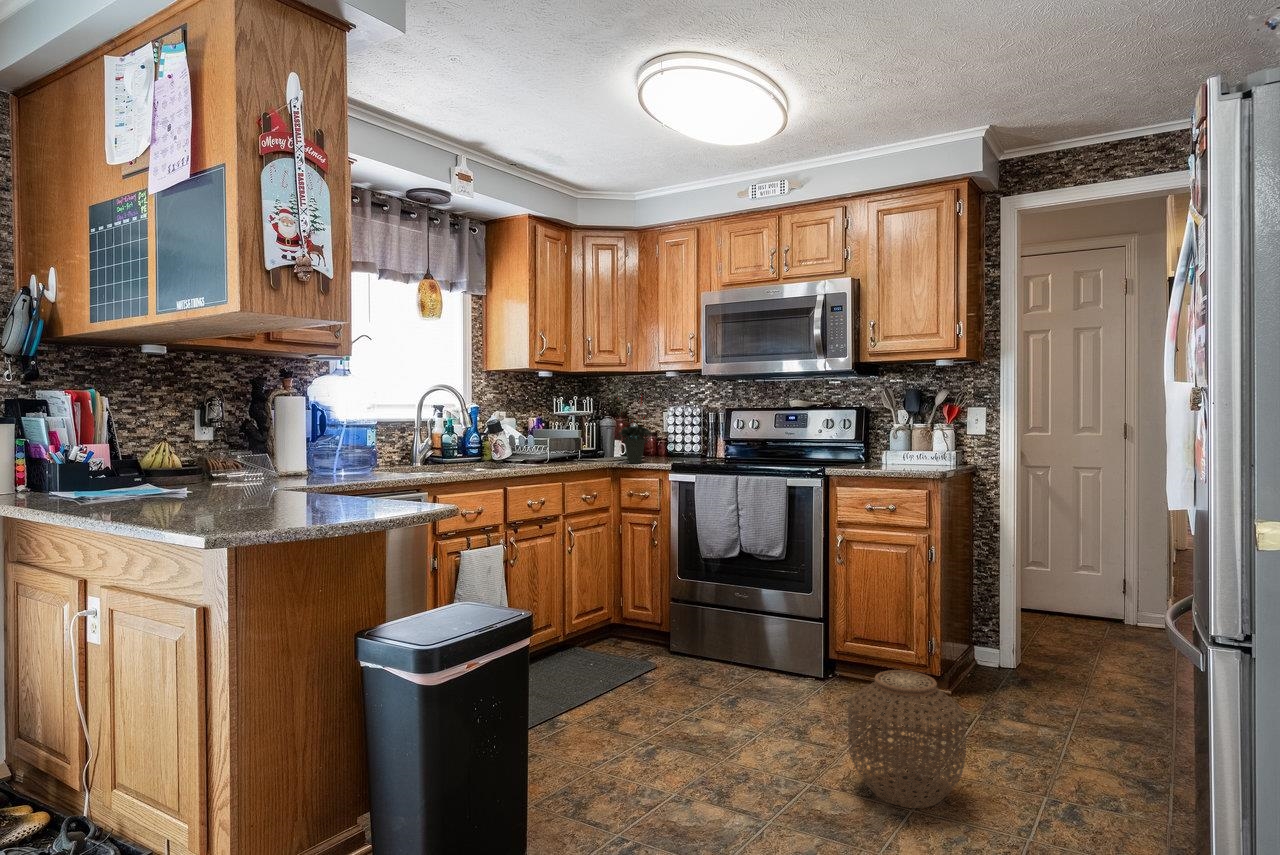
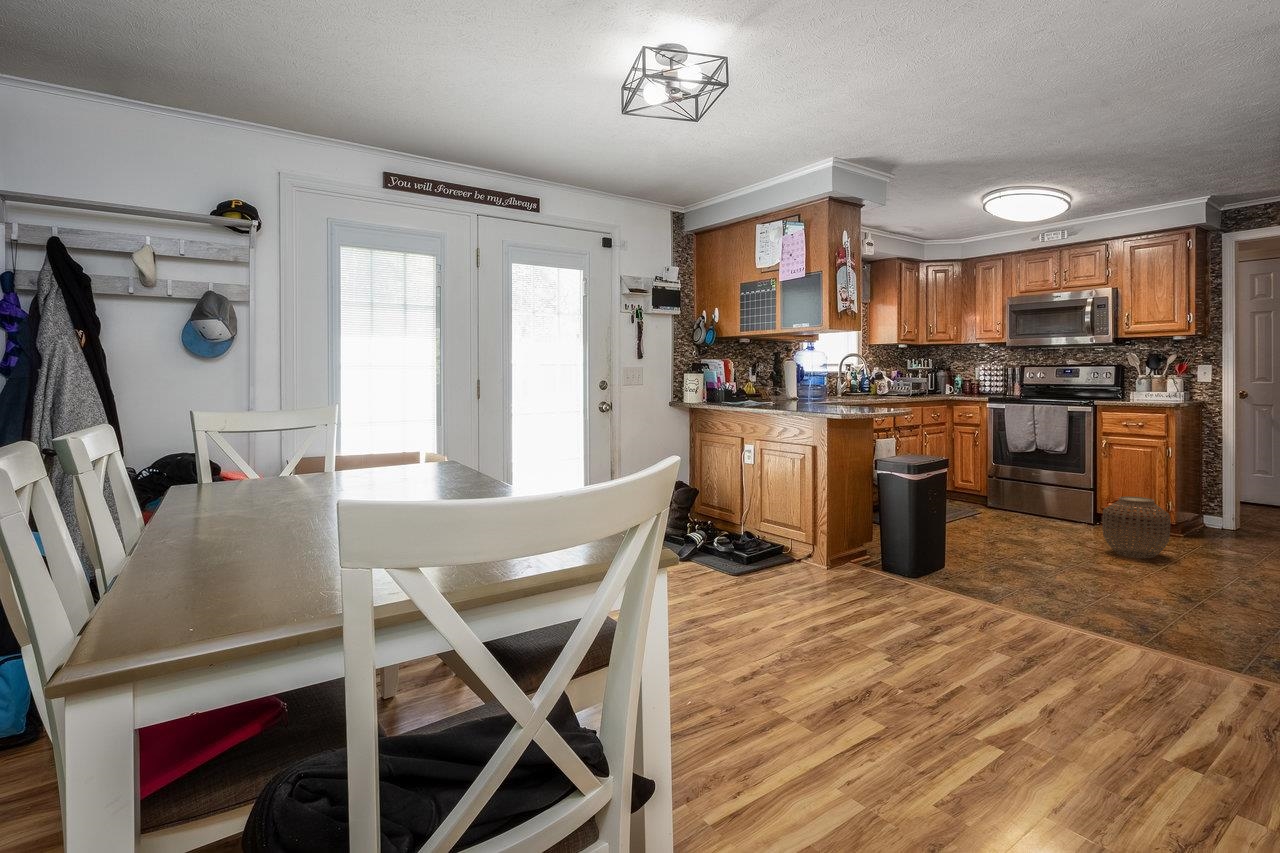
potted plant: present [618,400,651,463] -> none [952,359,975,399]

